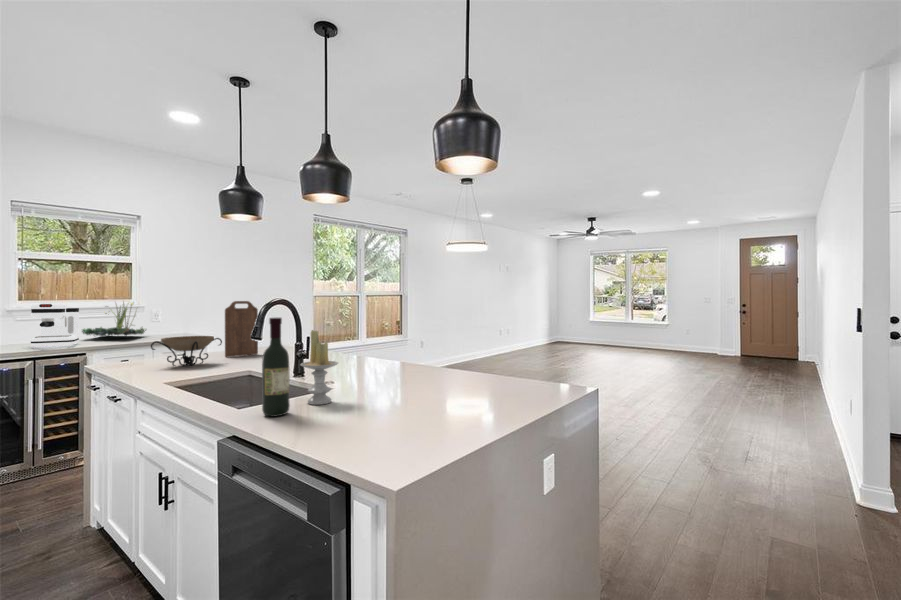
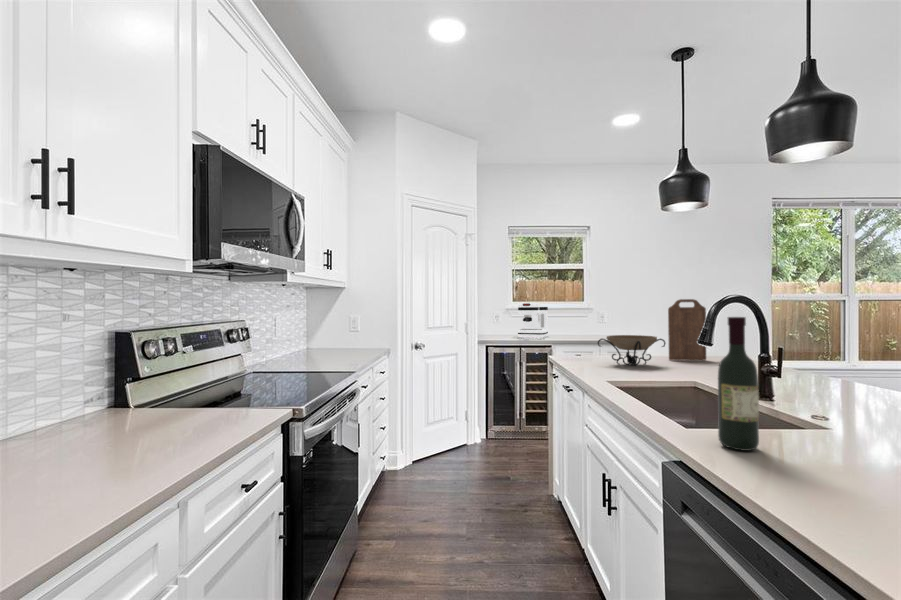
plant: present [82,302,146,336] -> none [549,300,597,332]
candle: present [300,330,338,405] -> none [773,336,842,447]

